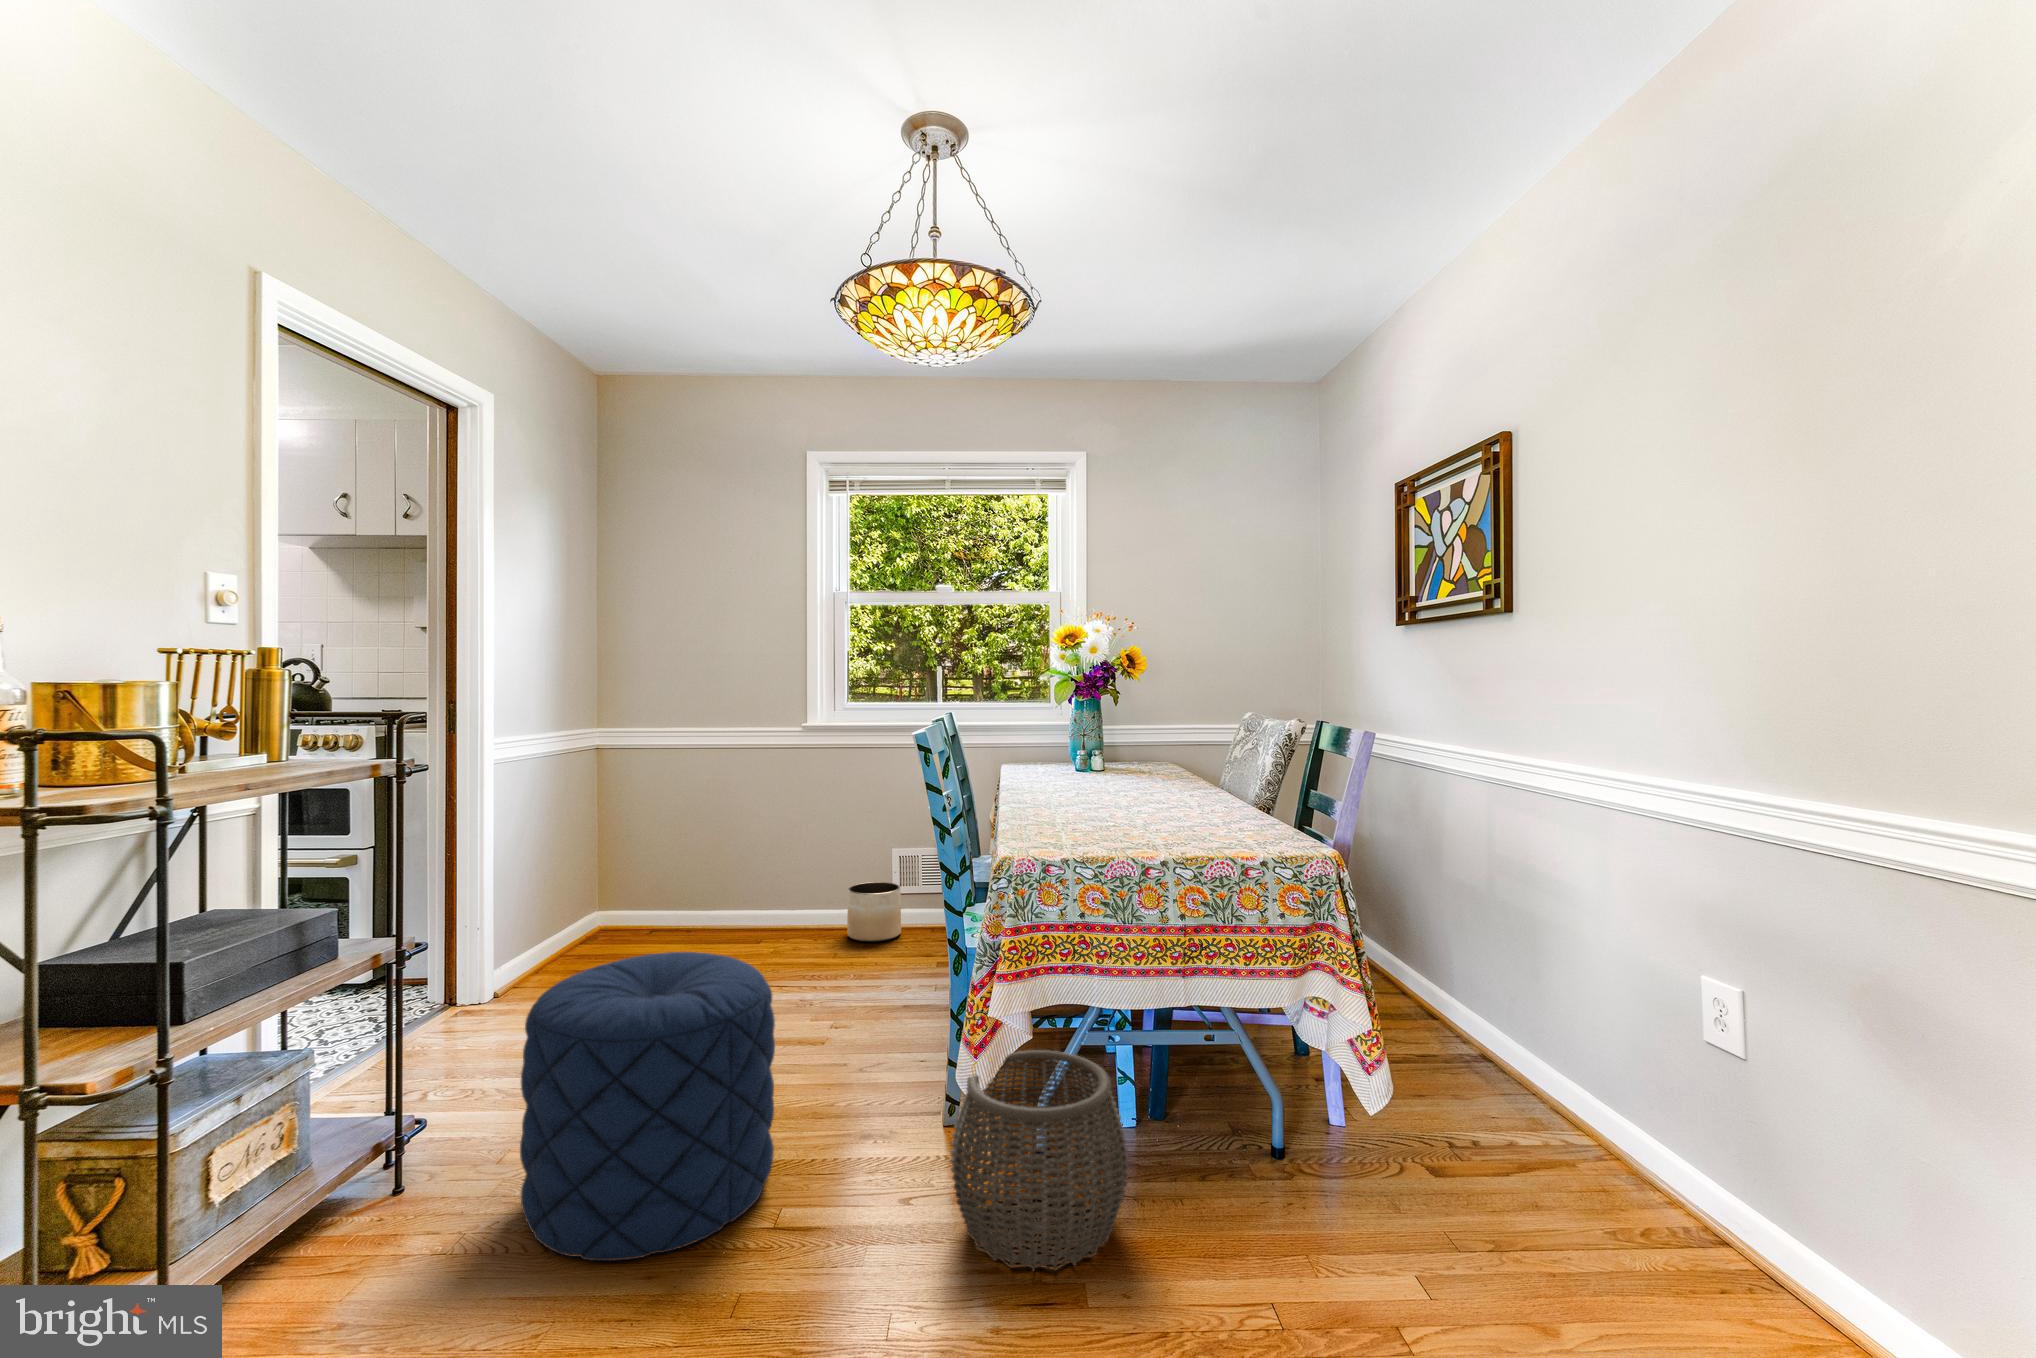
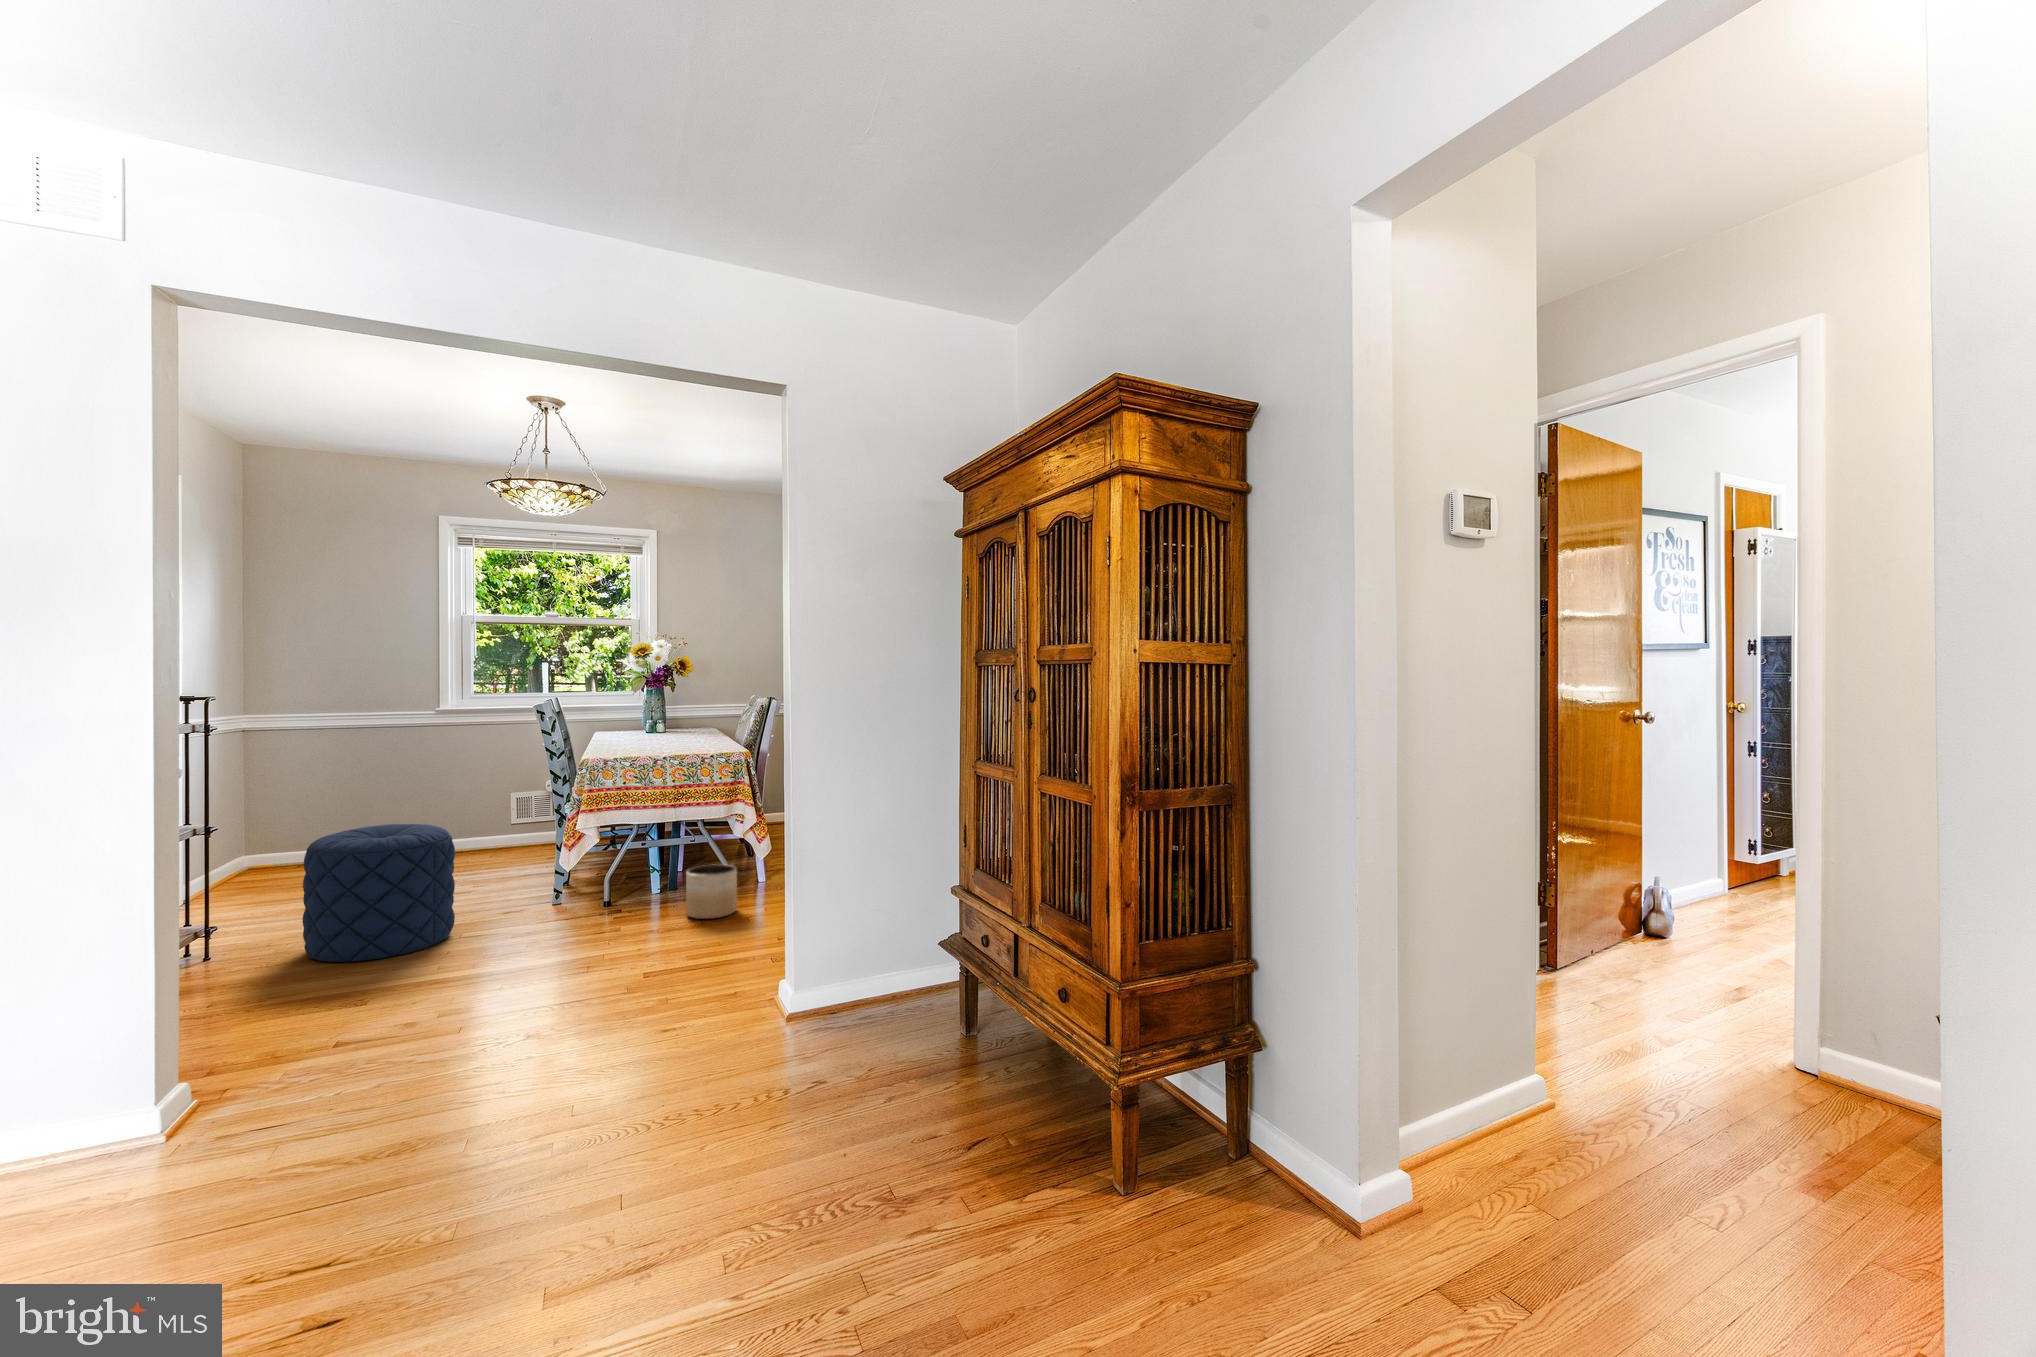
planter: present [847,882,901,942] -> present [686,864,737,919]
woven basket: present [950,1050,1129,1271] -> none [556,852,647,936]

